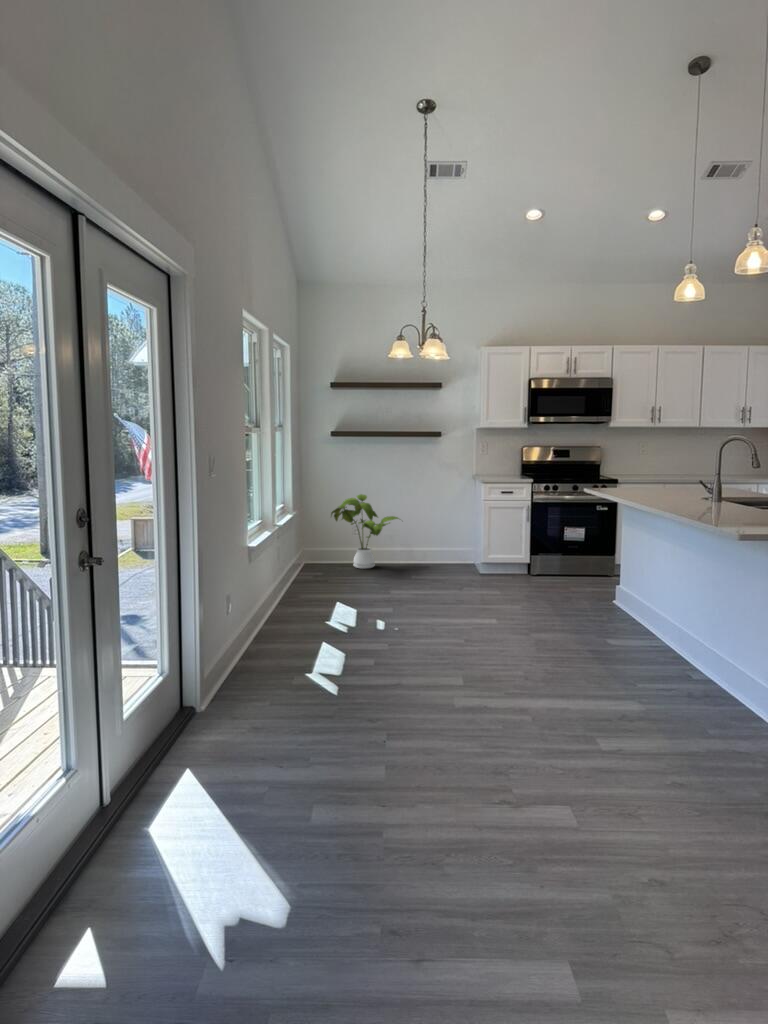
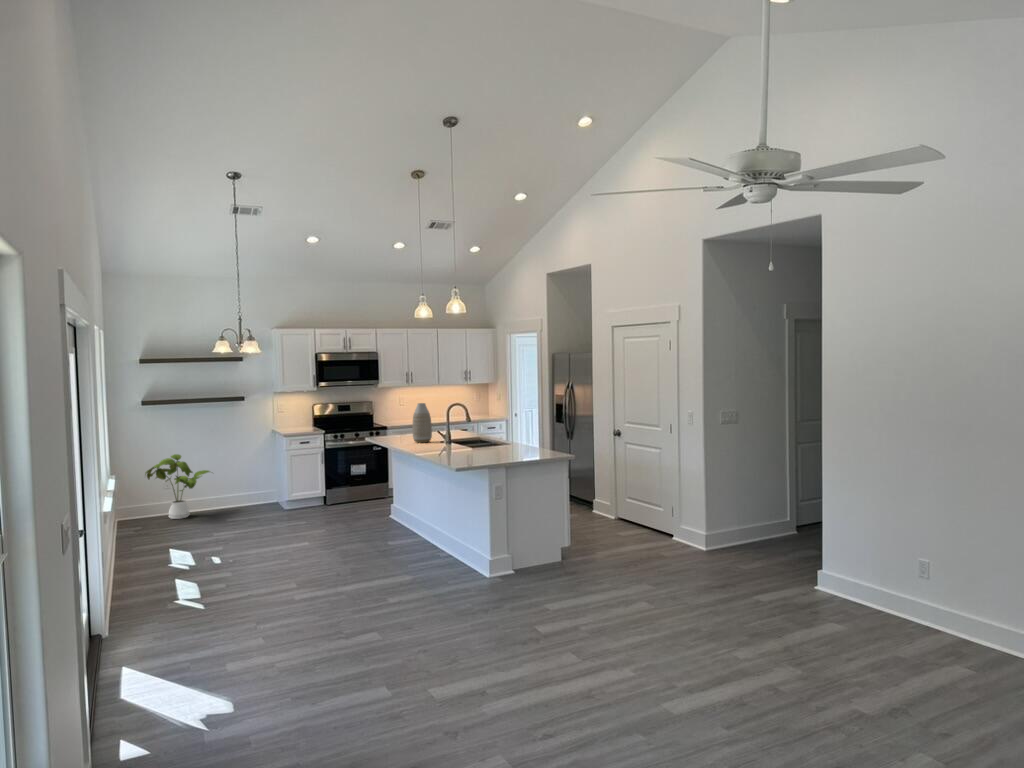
vase: none [658,438,689,498] -> present [413,403,432,443]

